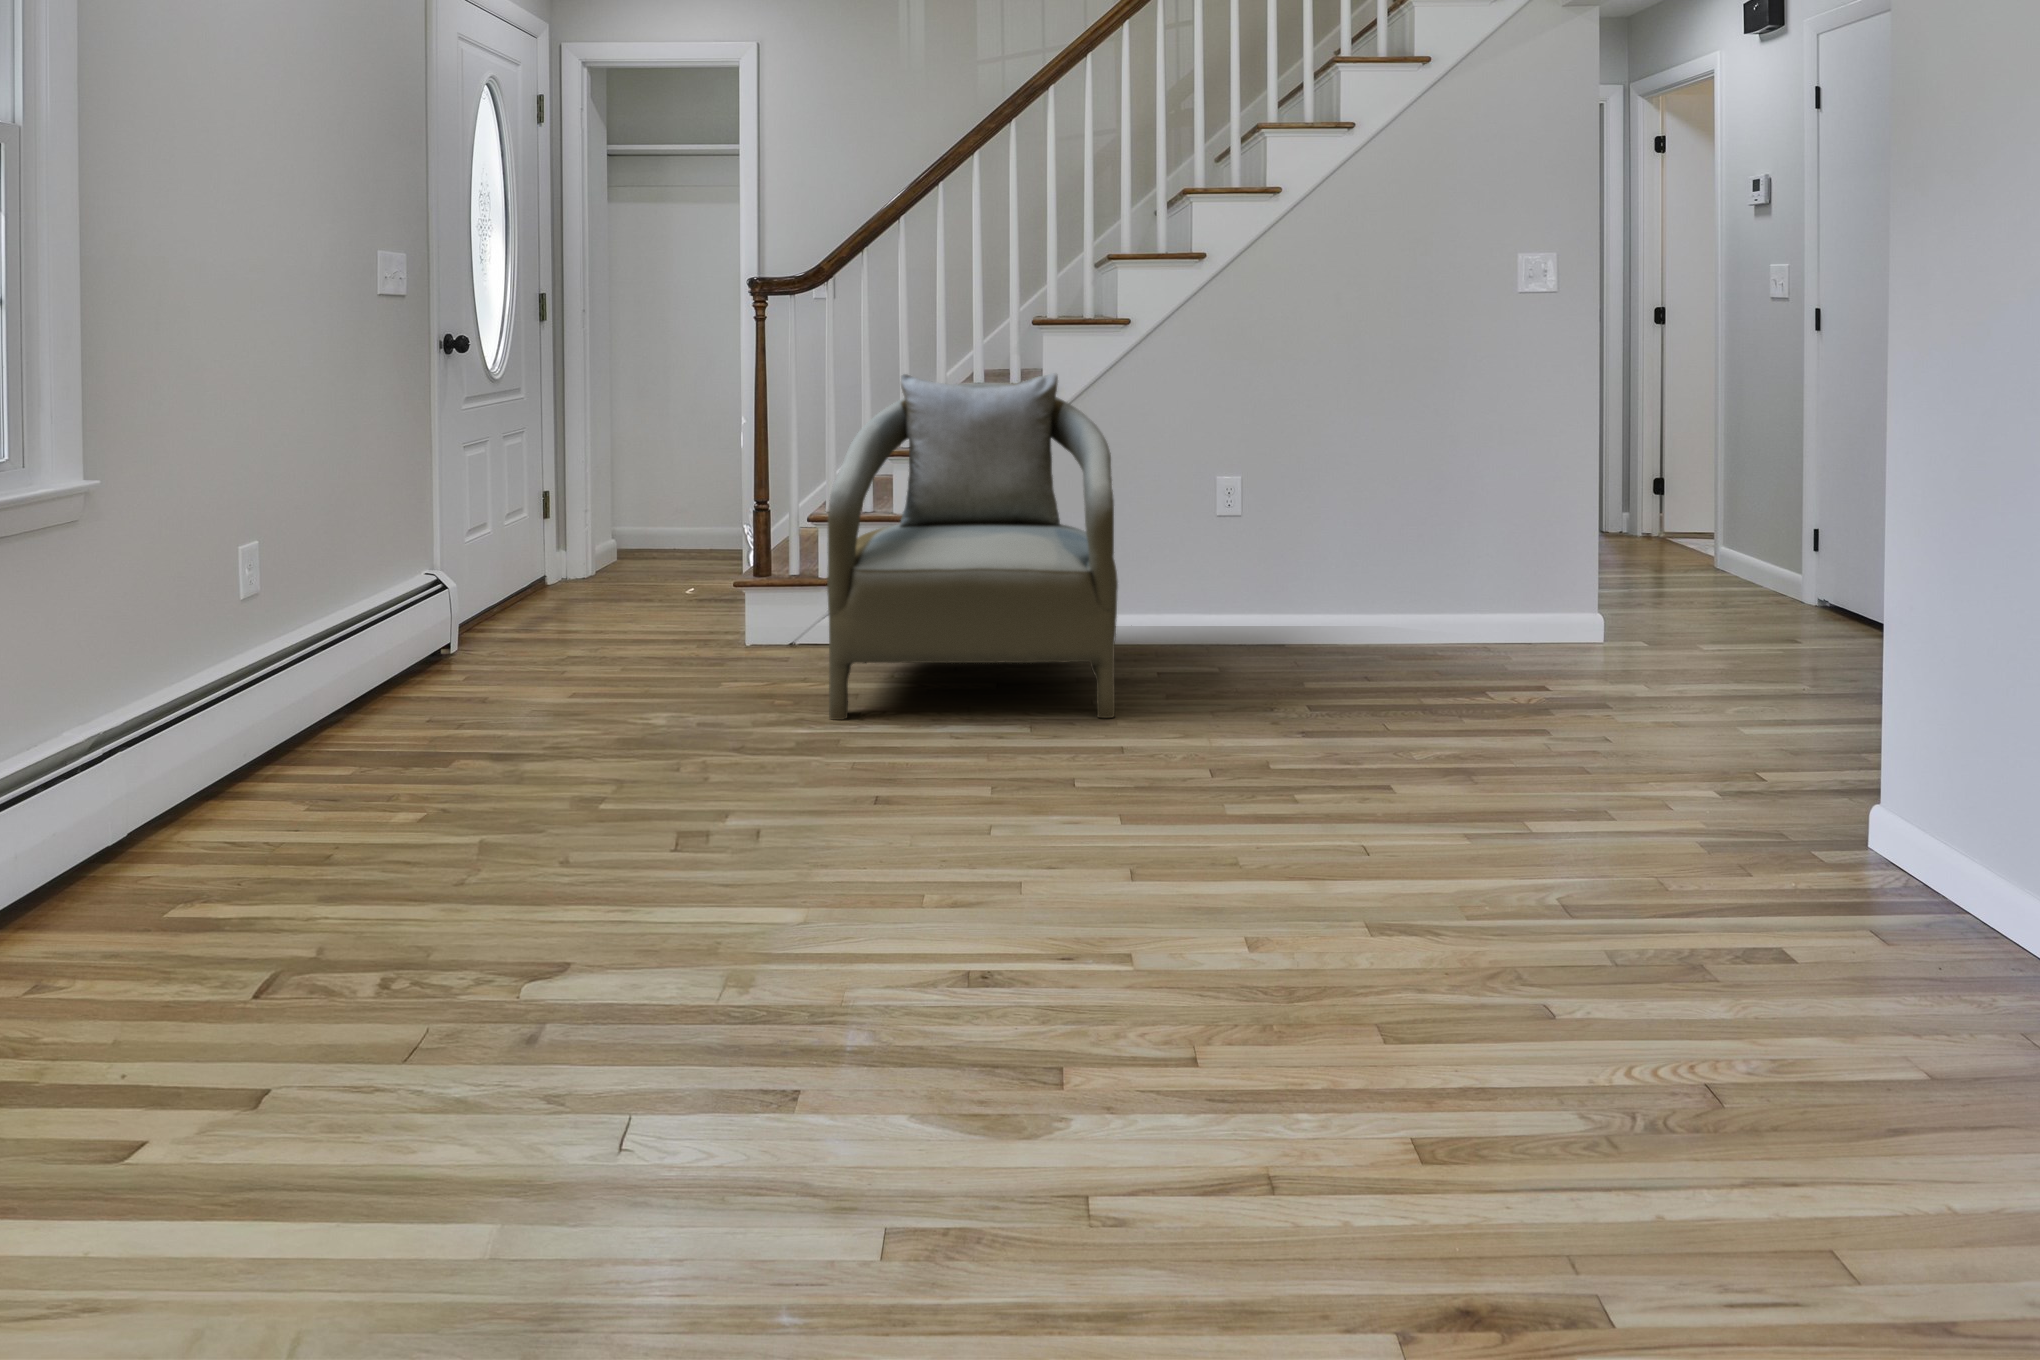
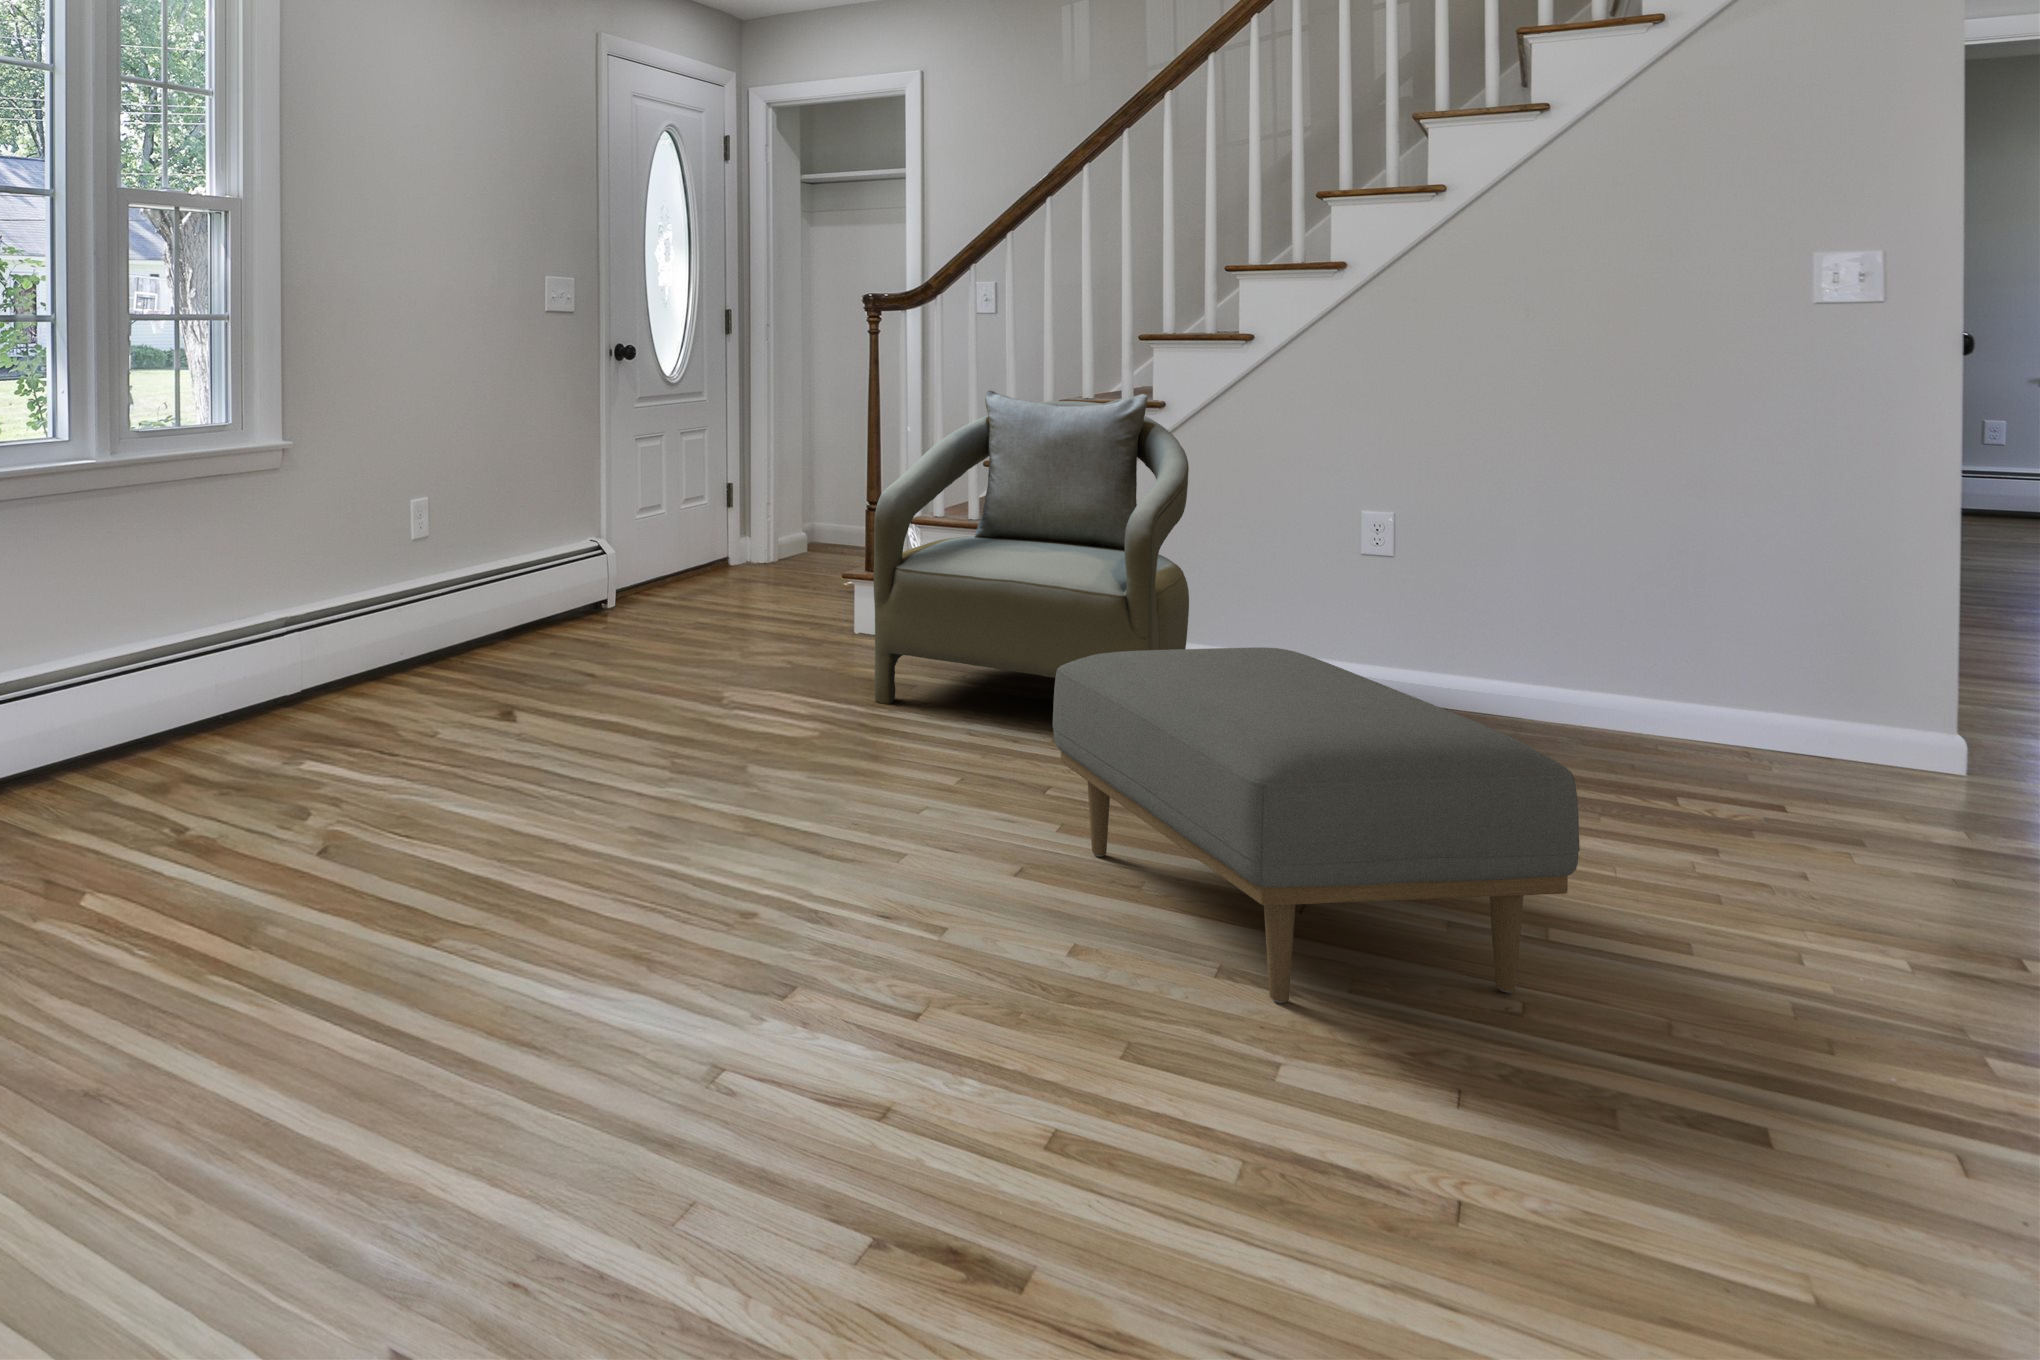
ottoman: none [1132,606,1622,964] -> present [1053,647,1580,1003]

